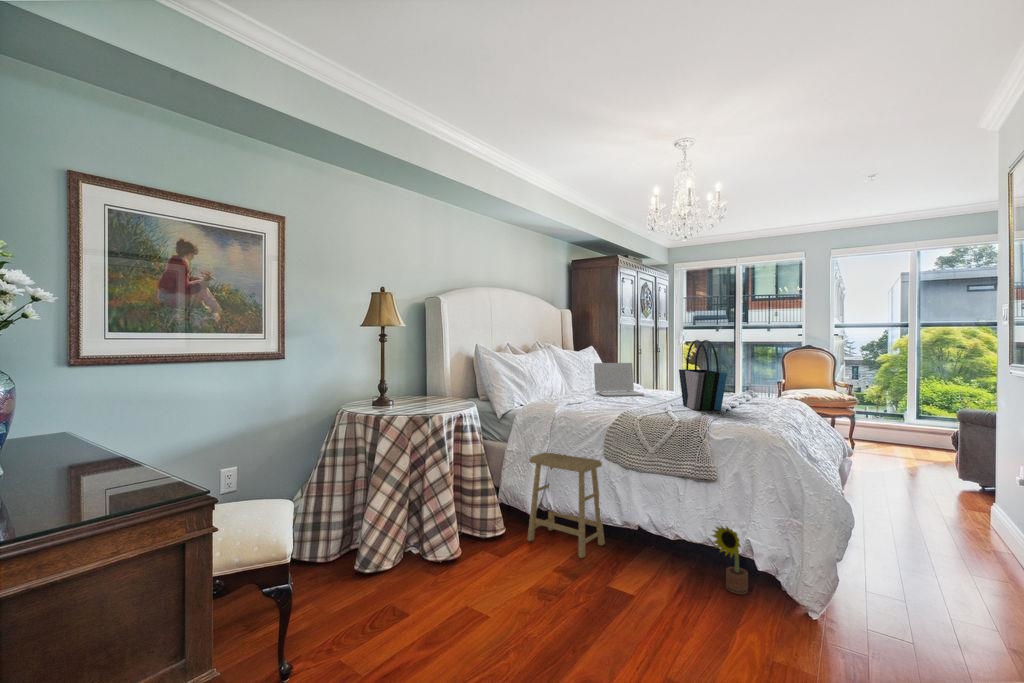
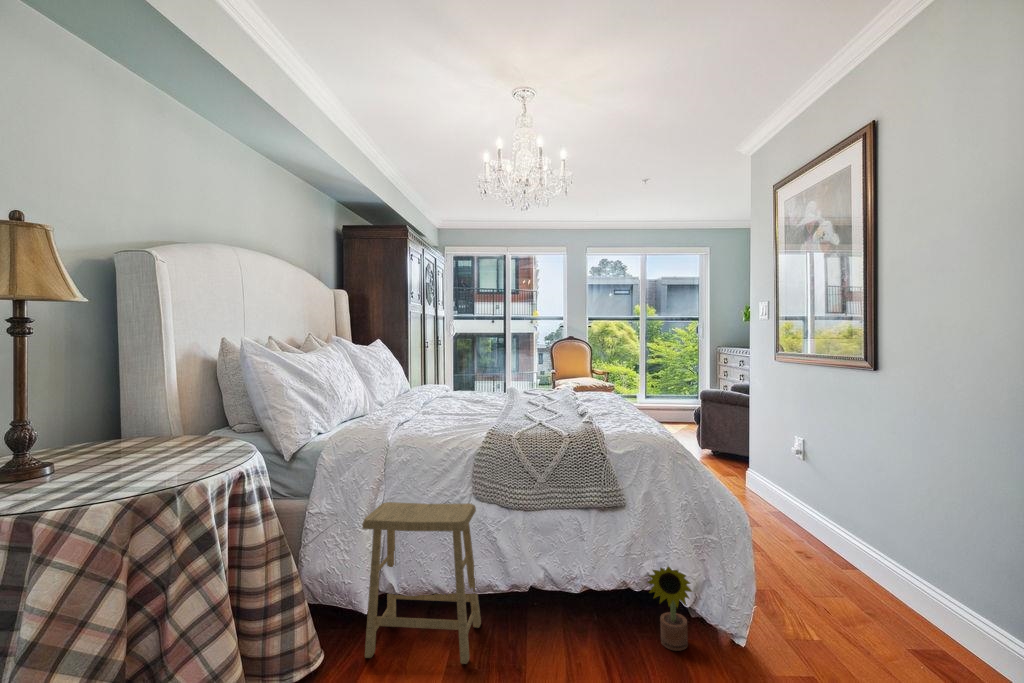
tote bag: present [679,340,727,410] -> none [530,326,602,413]
laptop: present [594,363,644,396] -> none [404,359,473,405]

